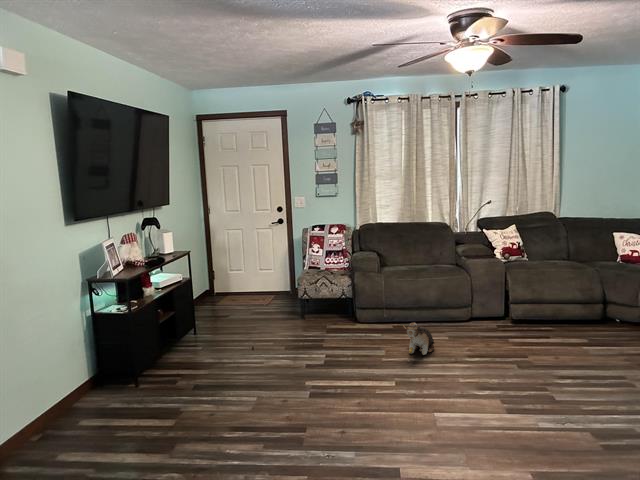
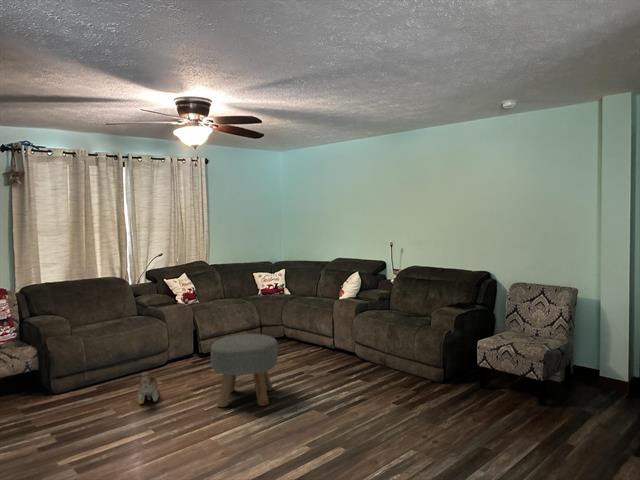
ottoman: none [475,305,565,402] -> present [211,334,278,407]

